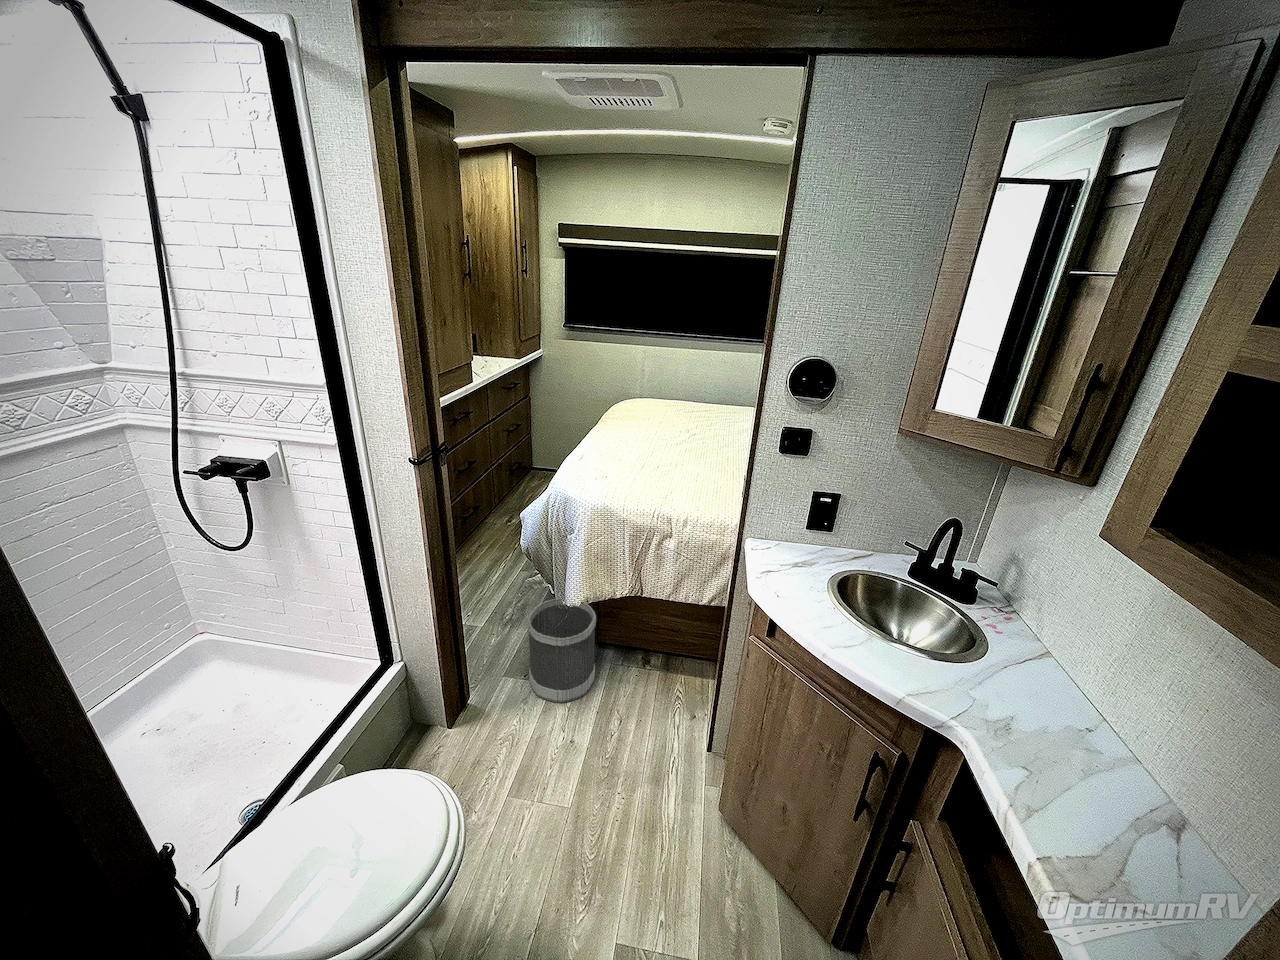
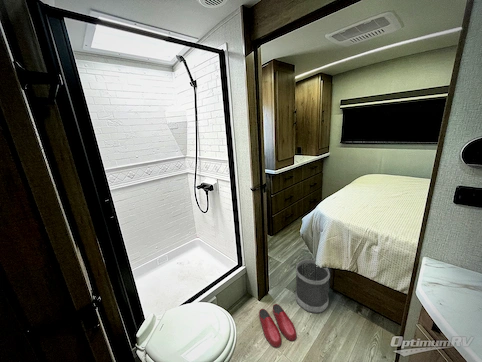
slippers: none [461,716,553,798] -> present [259,304,296,348]

